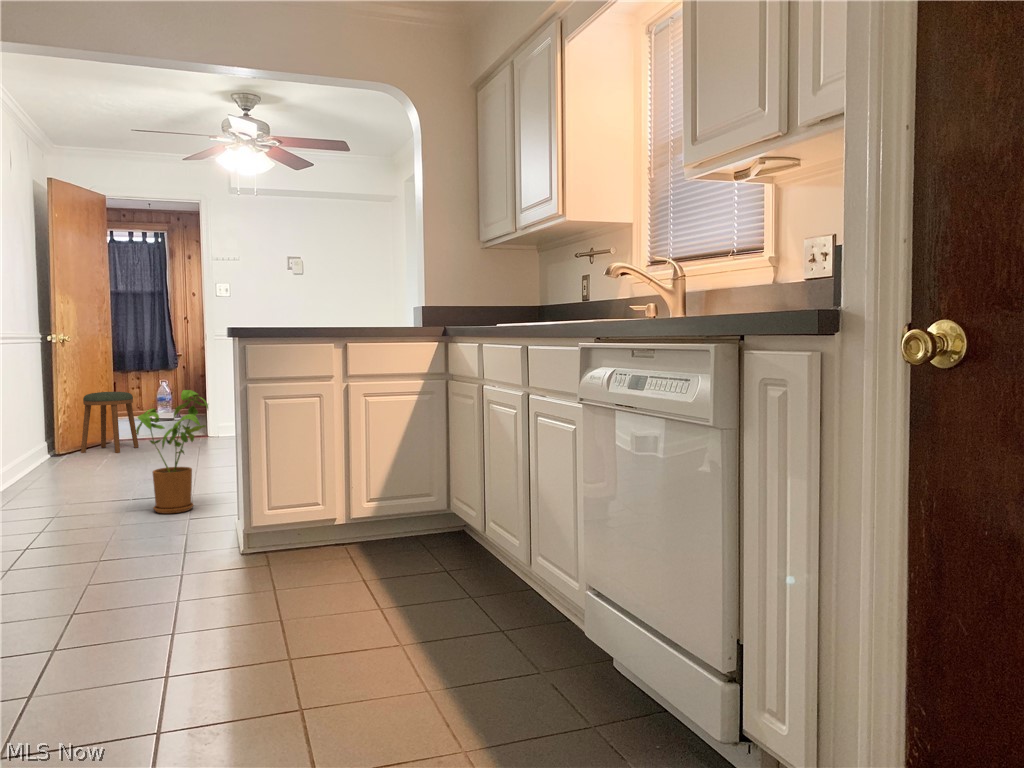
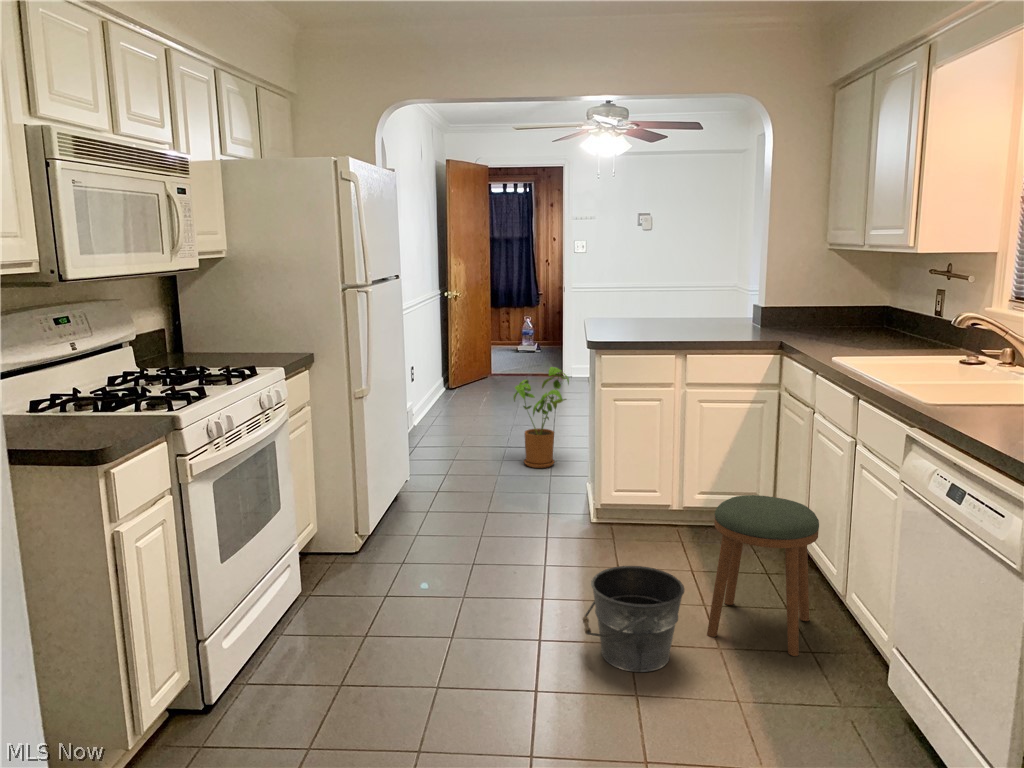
stool: present [81,392,139,453] -> present [707,495,819,656]
bucket: none [225,564,358,696] -> present [583,566,684,672]

